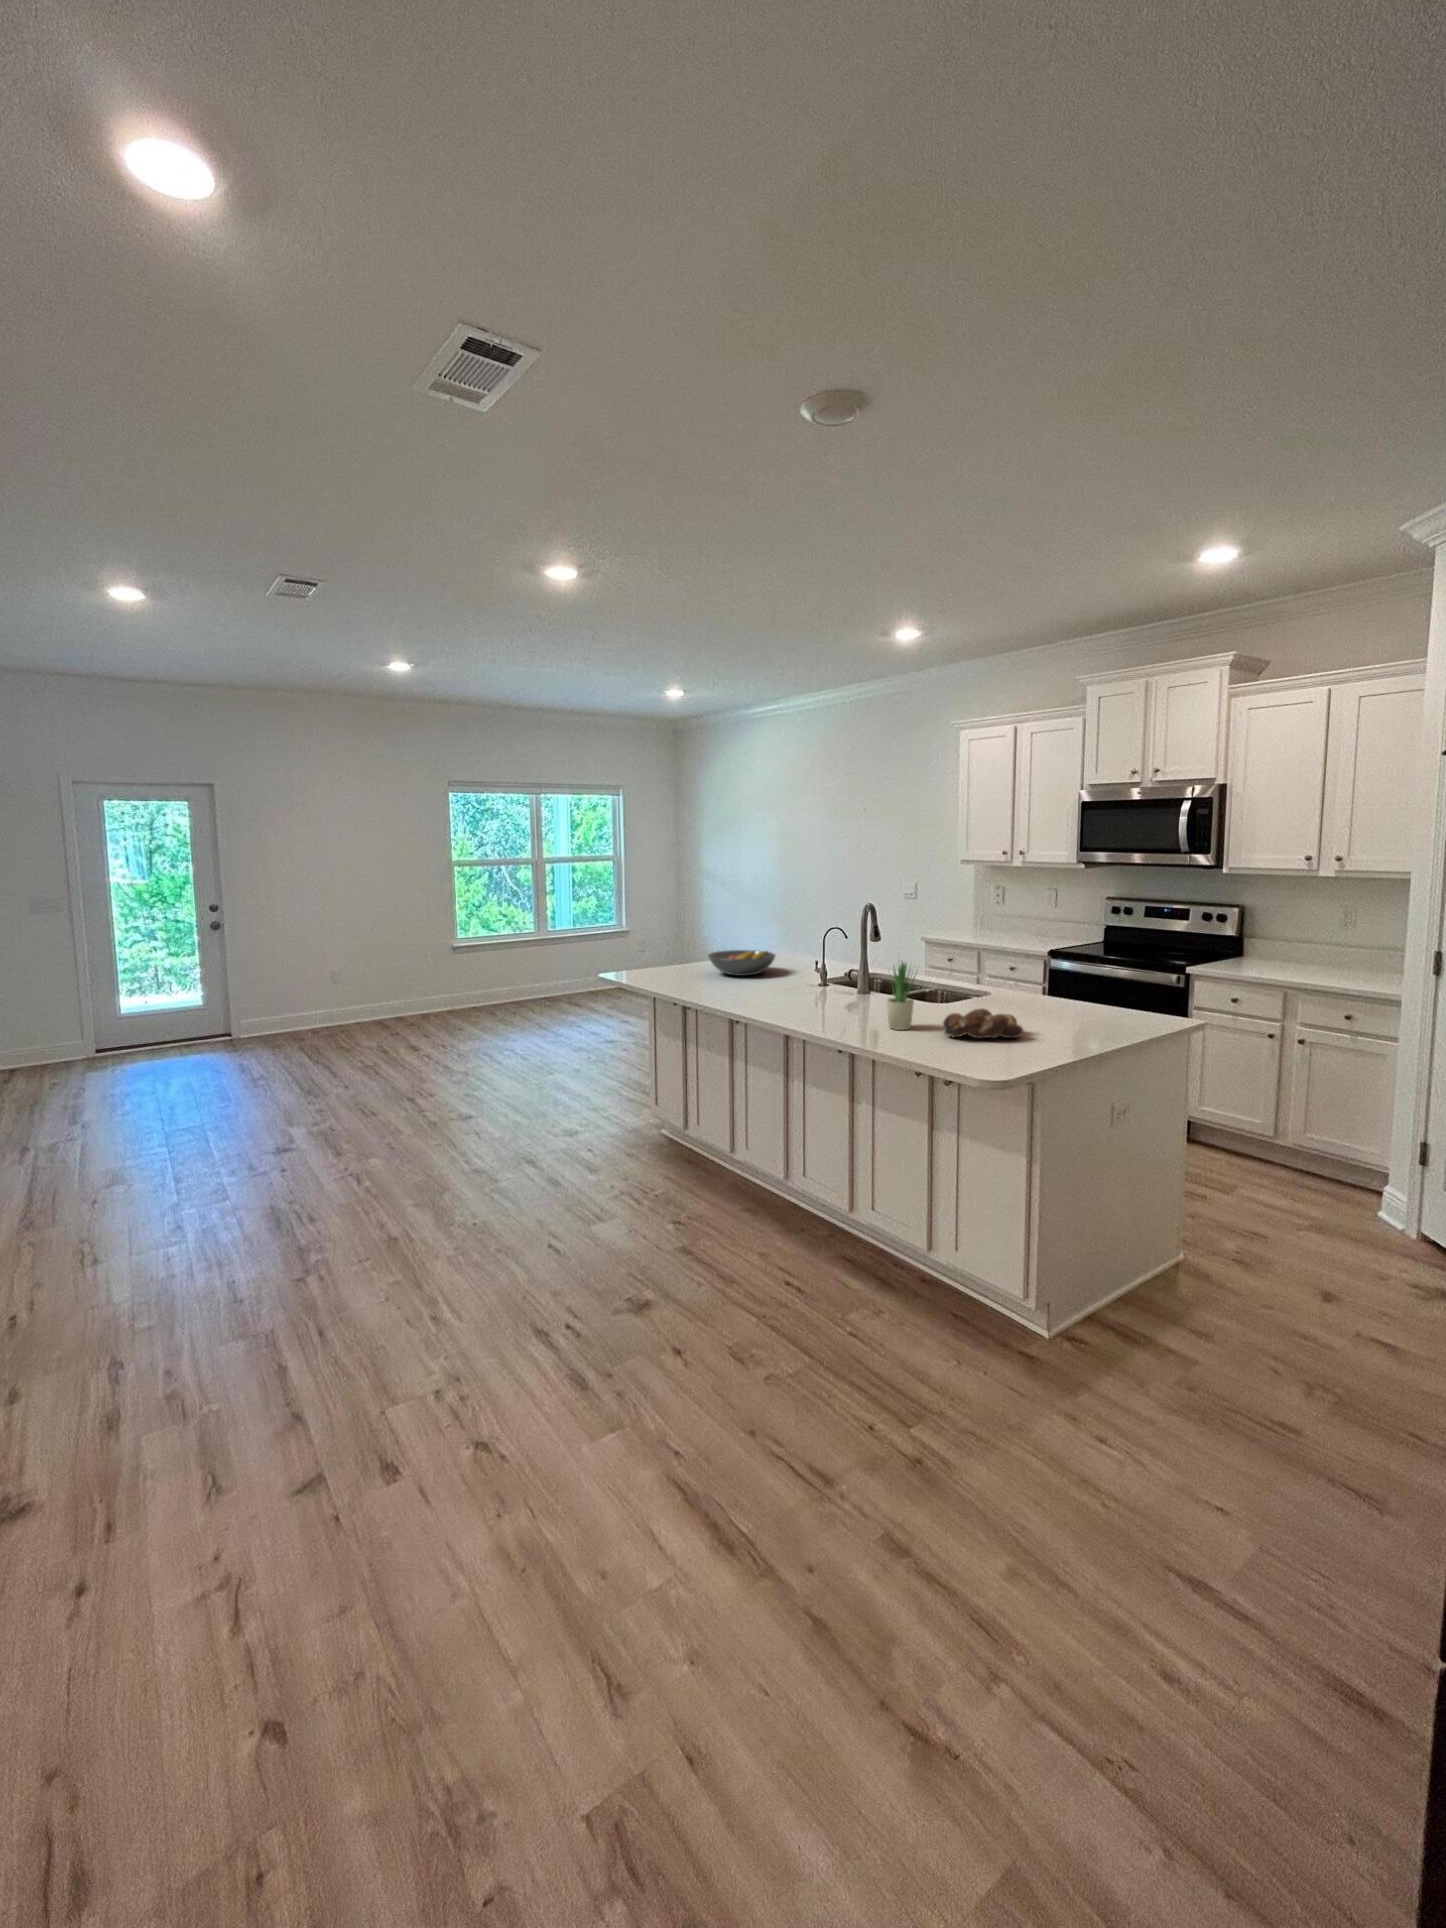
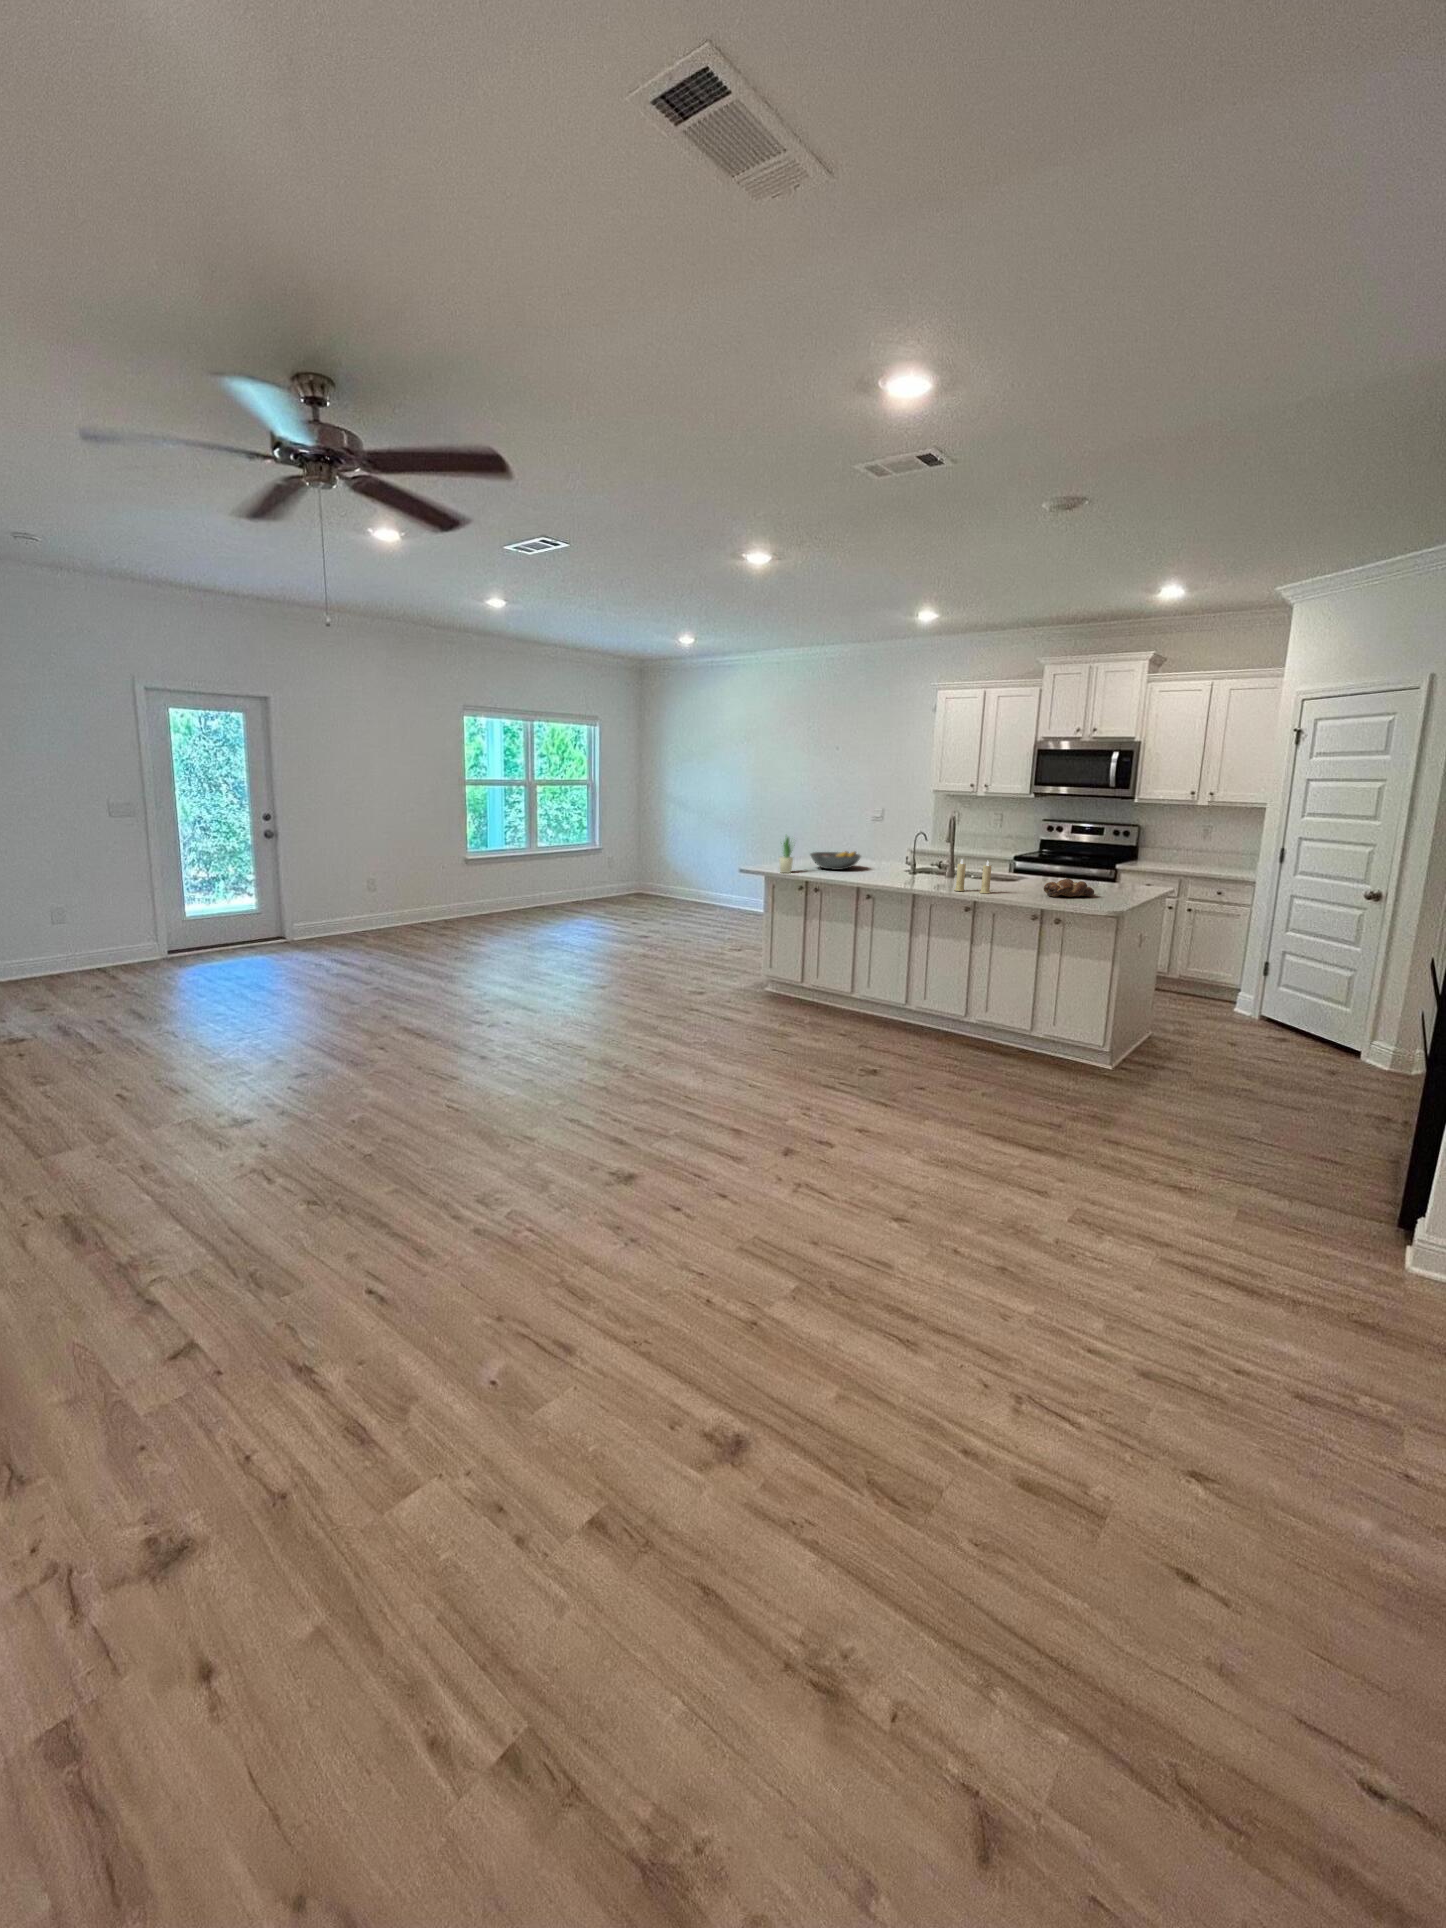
potted plant: present [887,963,914,1030] -> present [779,837,793,873]
candle: none [822,971,869,1027] -> present [955,859,992,894]

